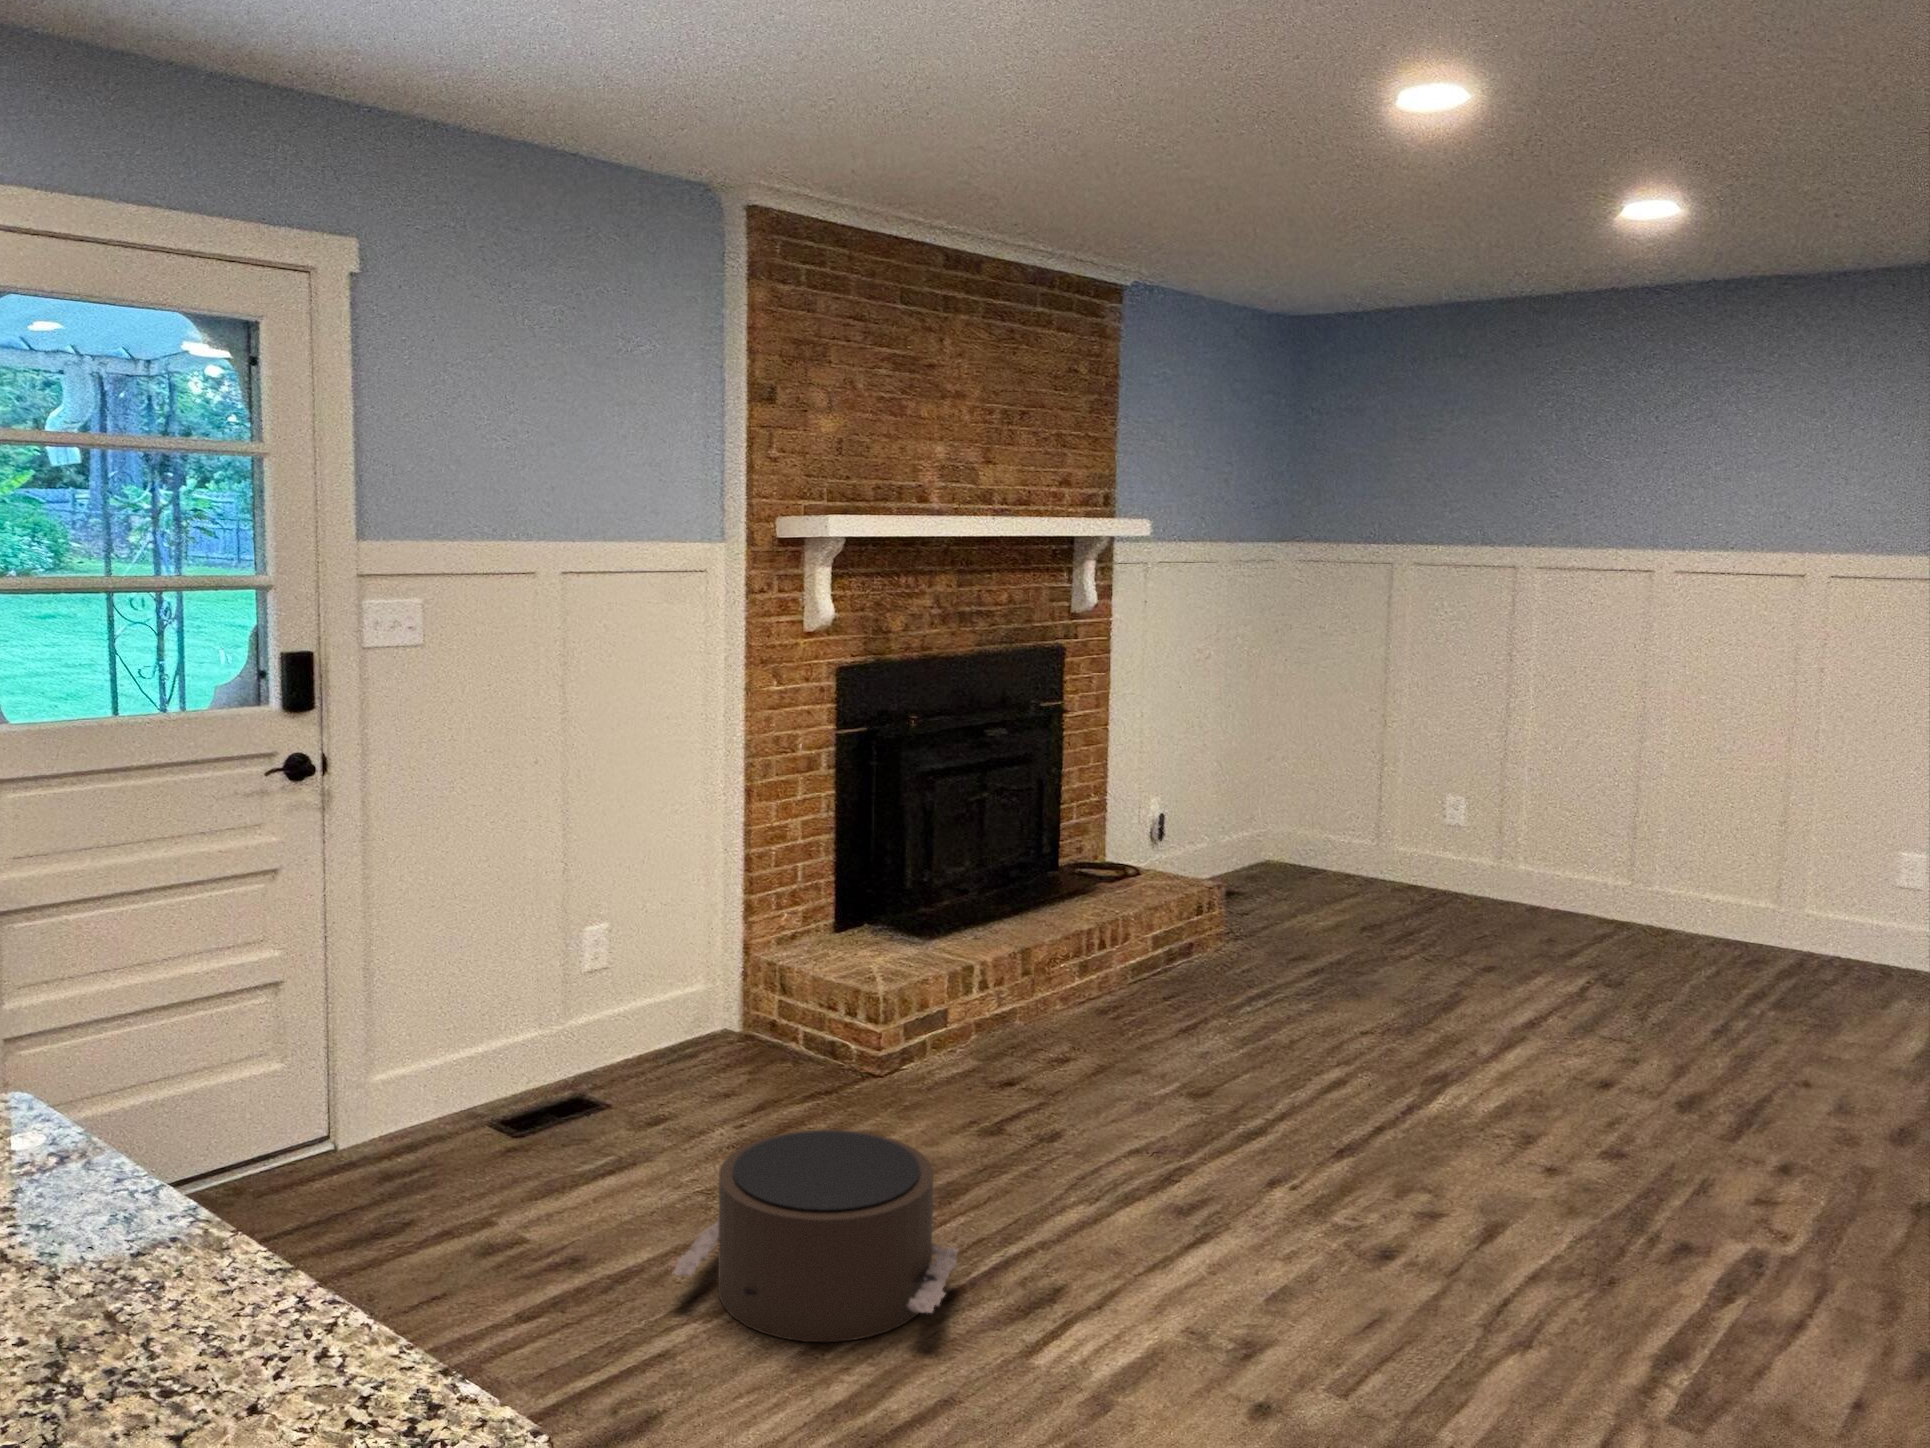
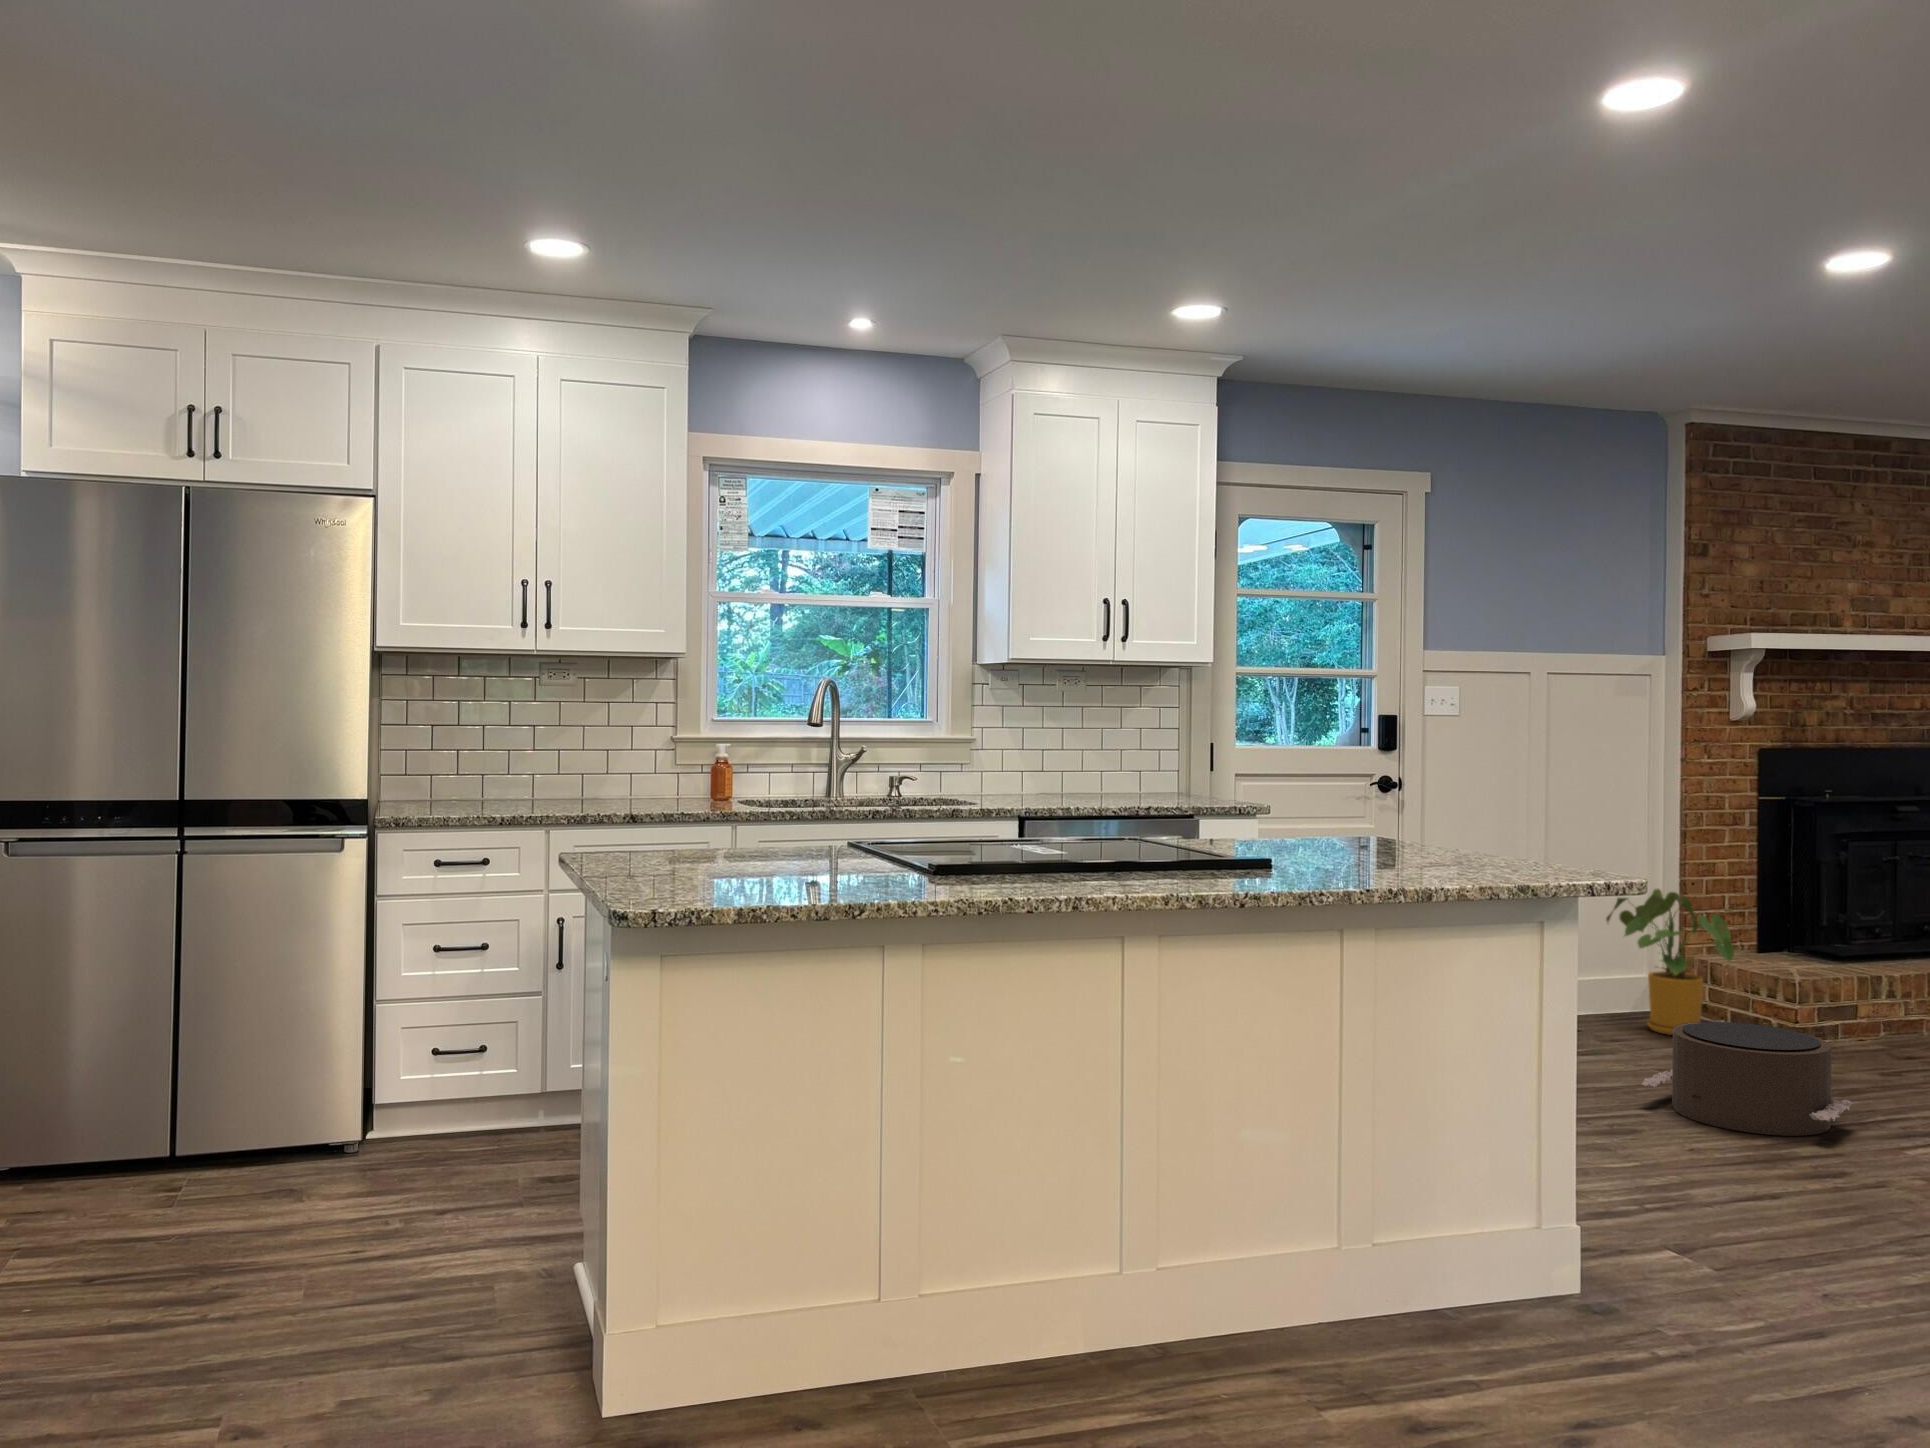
house plant: none [645,873,807,1088] -> present [1606,889,1734,1035]

